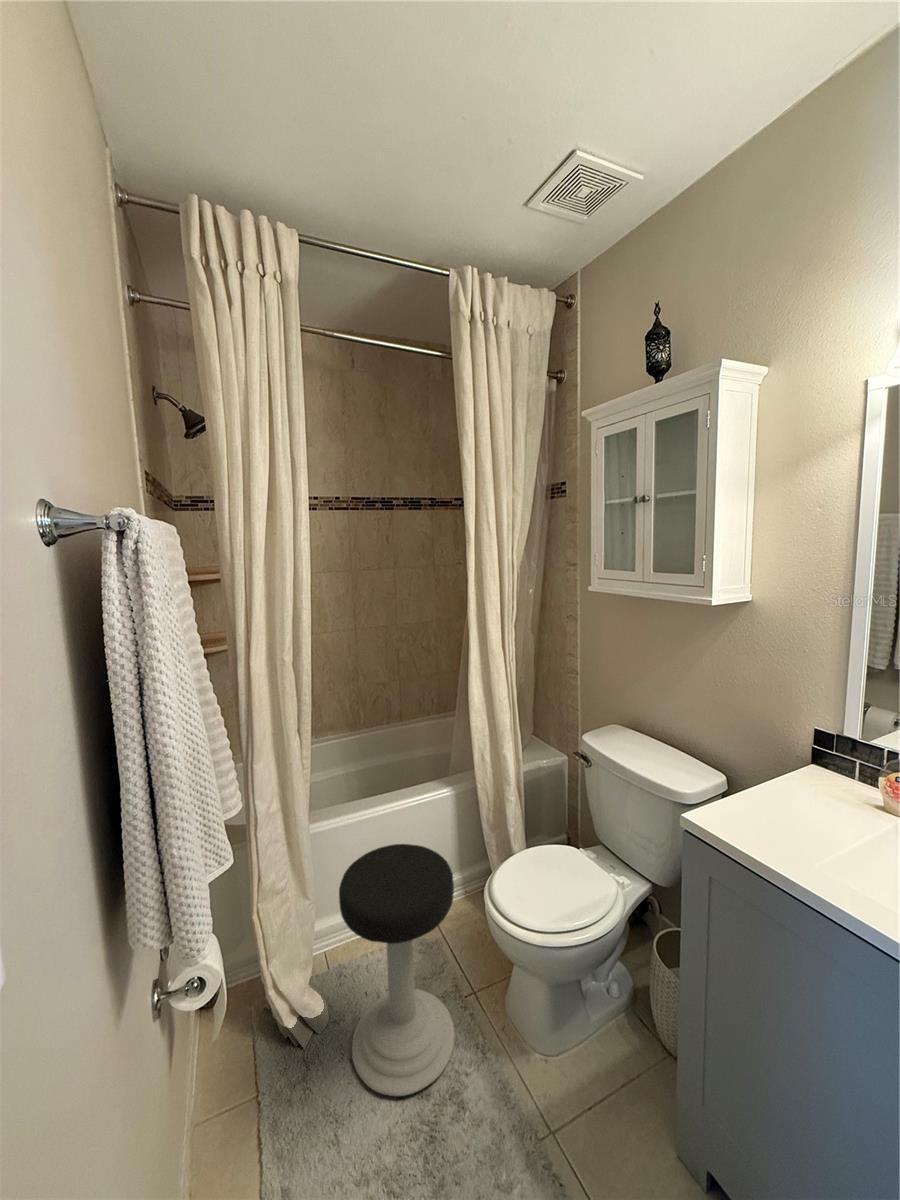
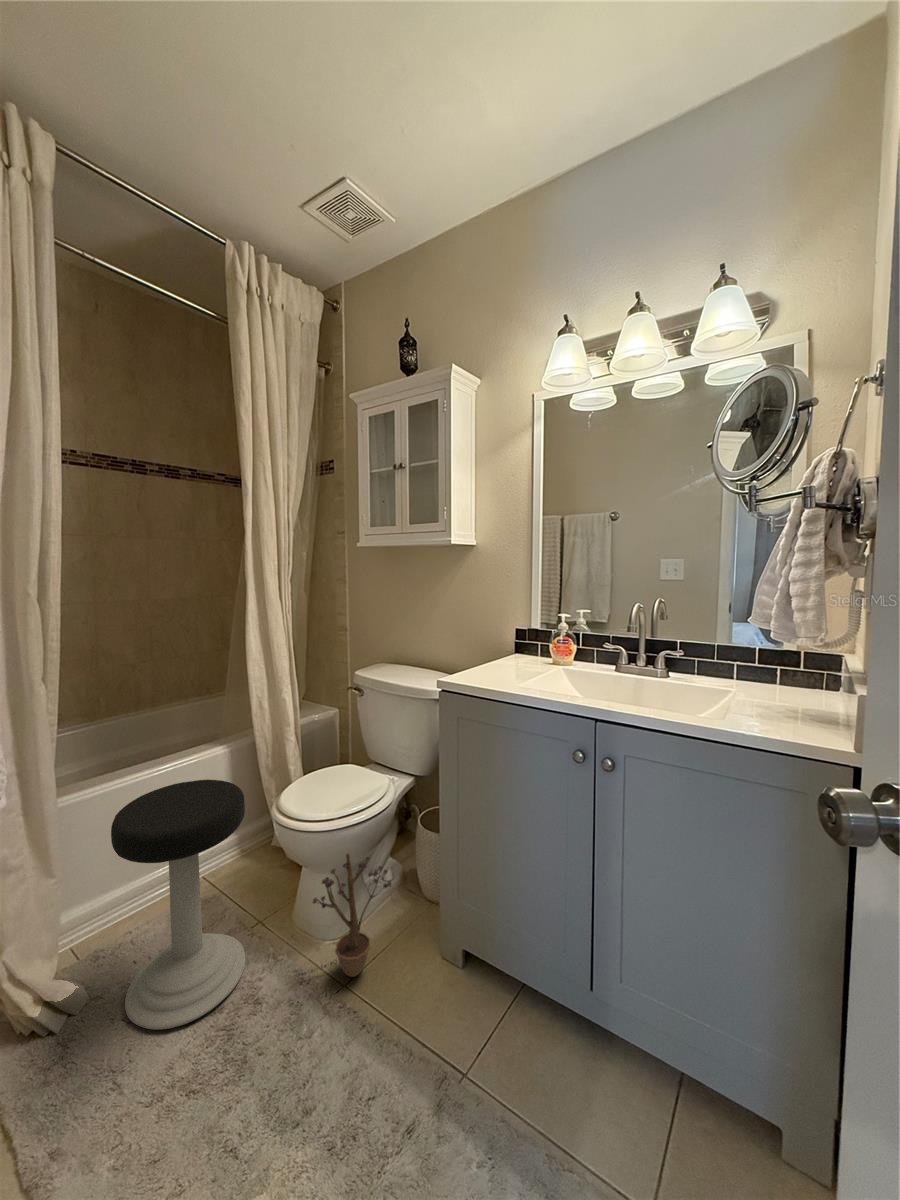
decorative plant: none [501,987,610,1127] -> present [297,854,391,977]

